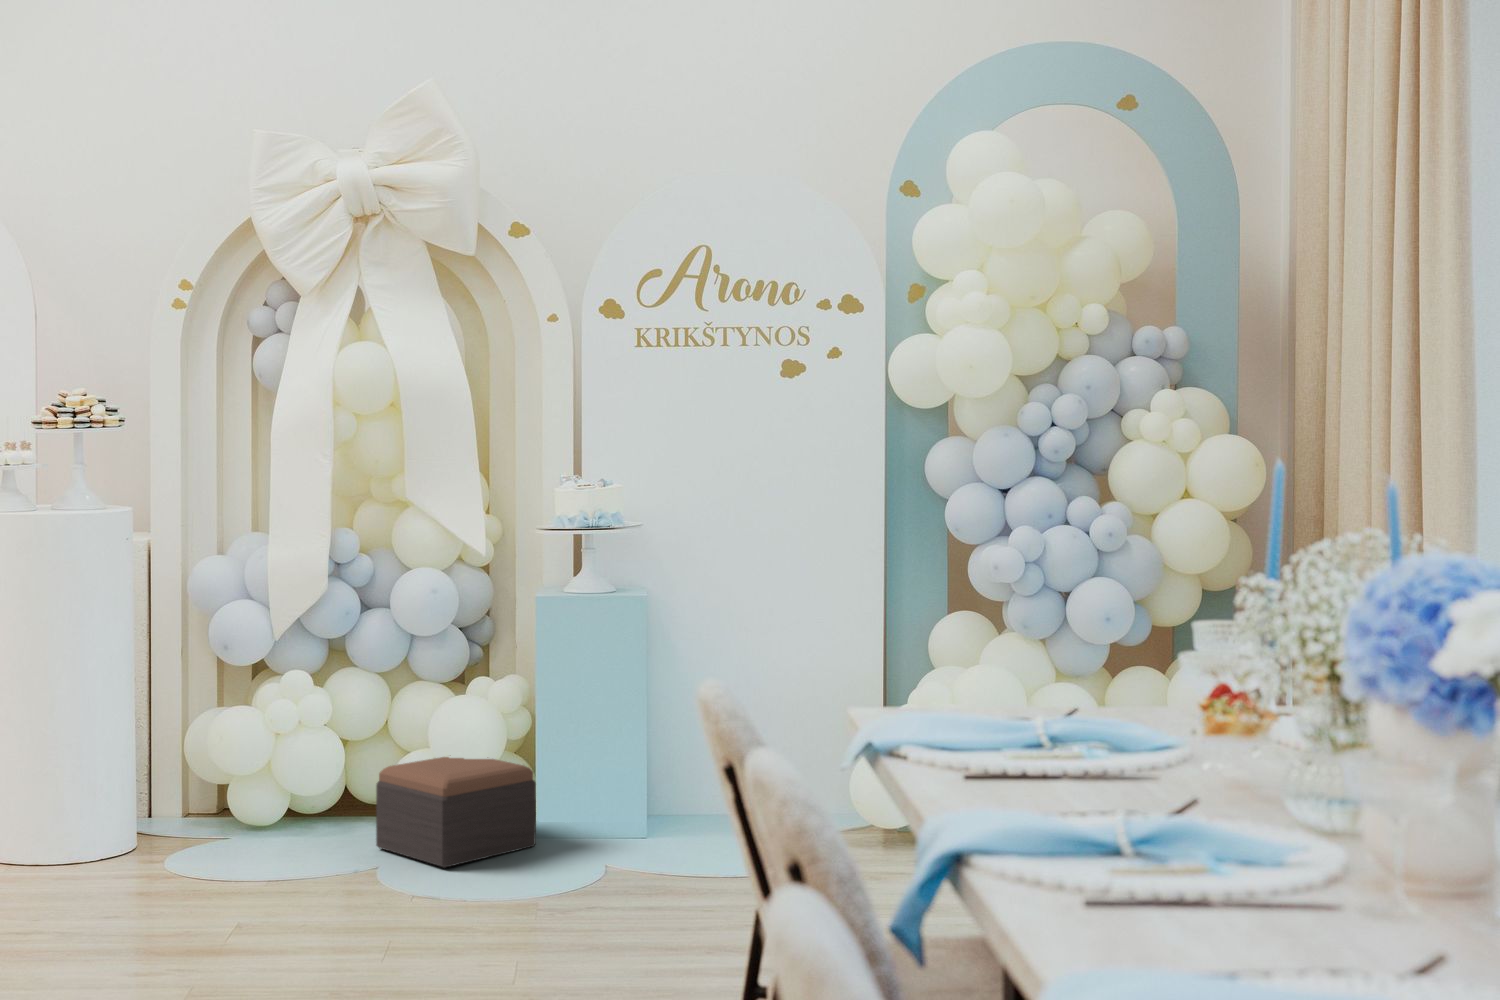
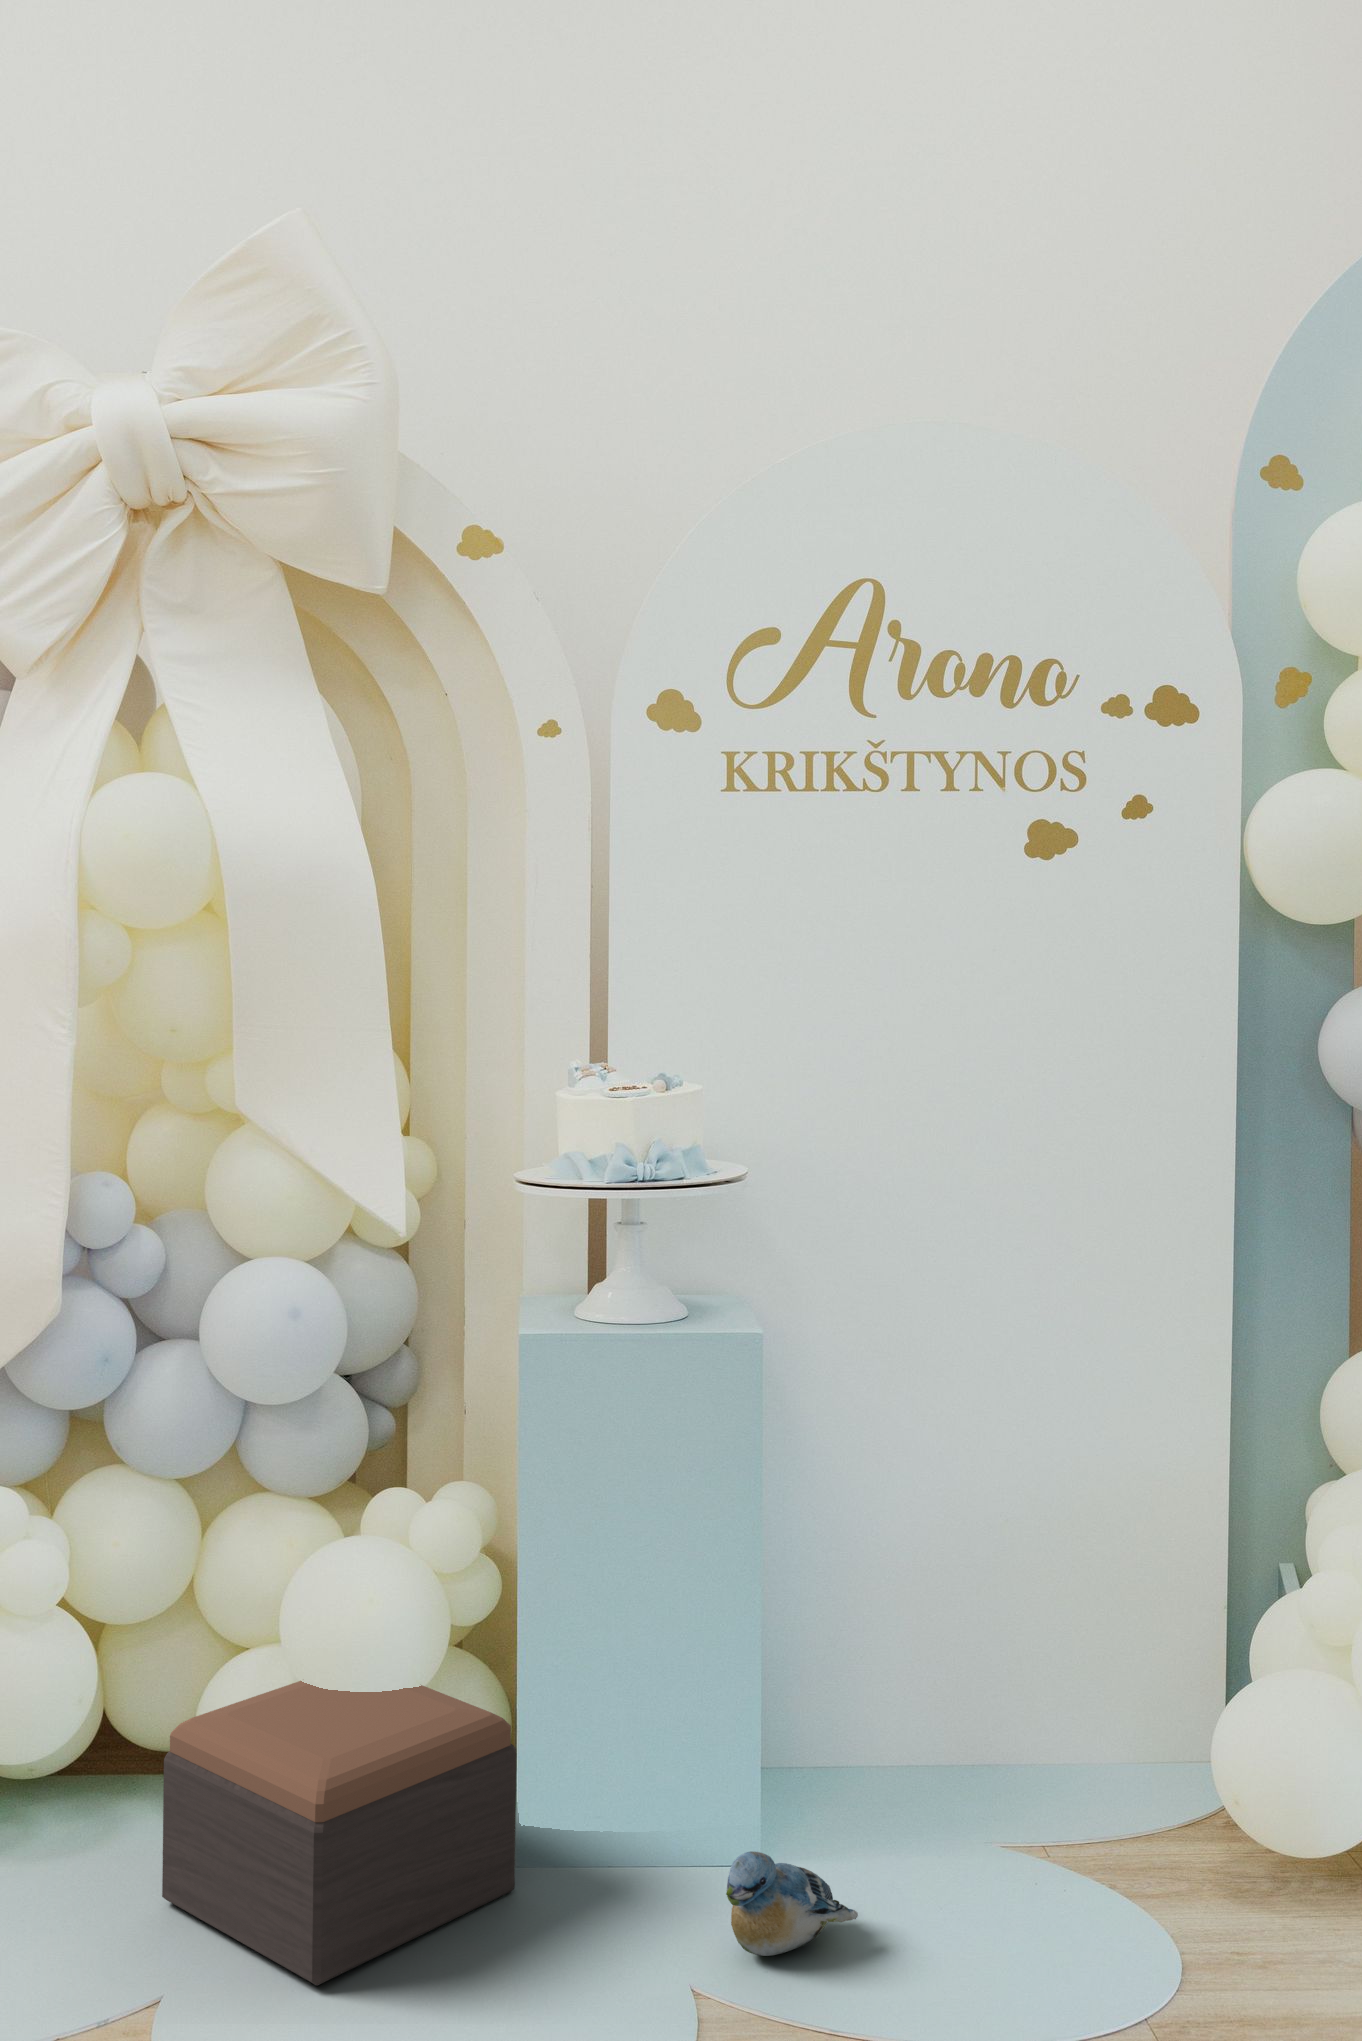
plush toy: none [625,815,686,861] -> present [726,1851,858,1956]

